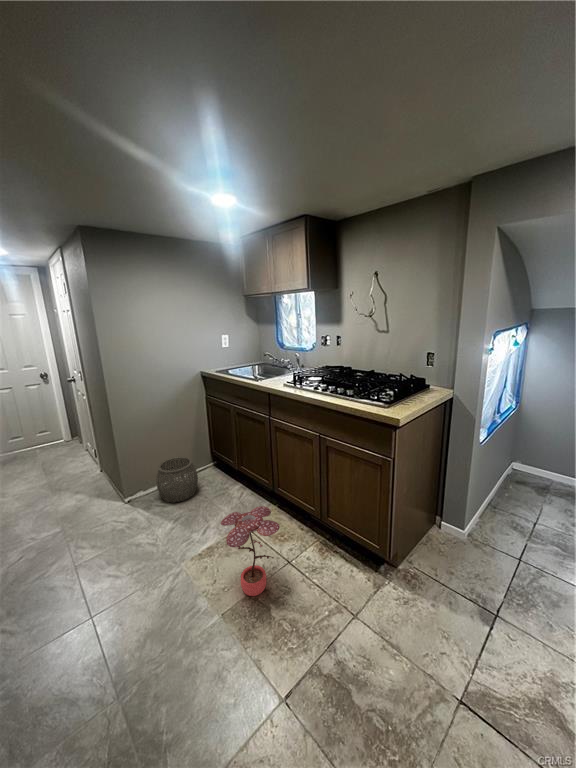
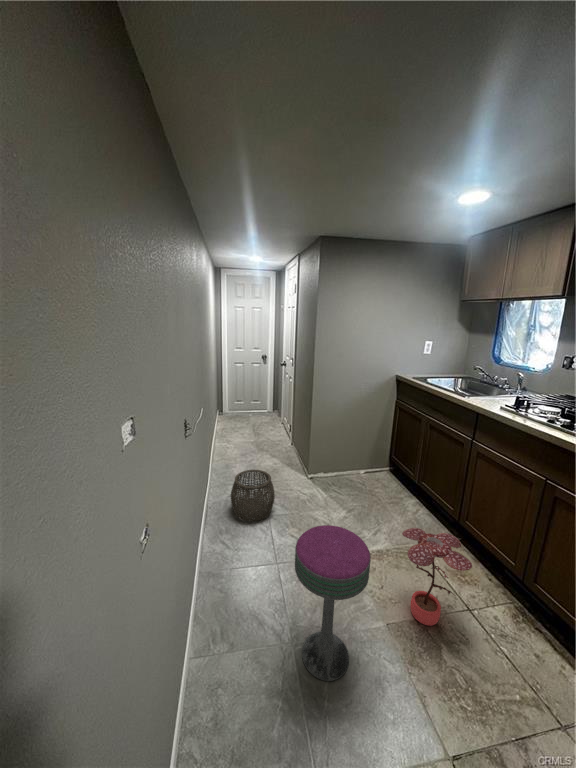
woven basket: present [156,457,198,503] -> present [231,470,275,522]
bar stool: none [94,545,187,717] -> present [295,525,371,681]

